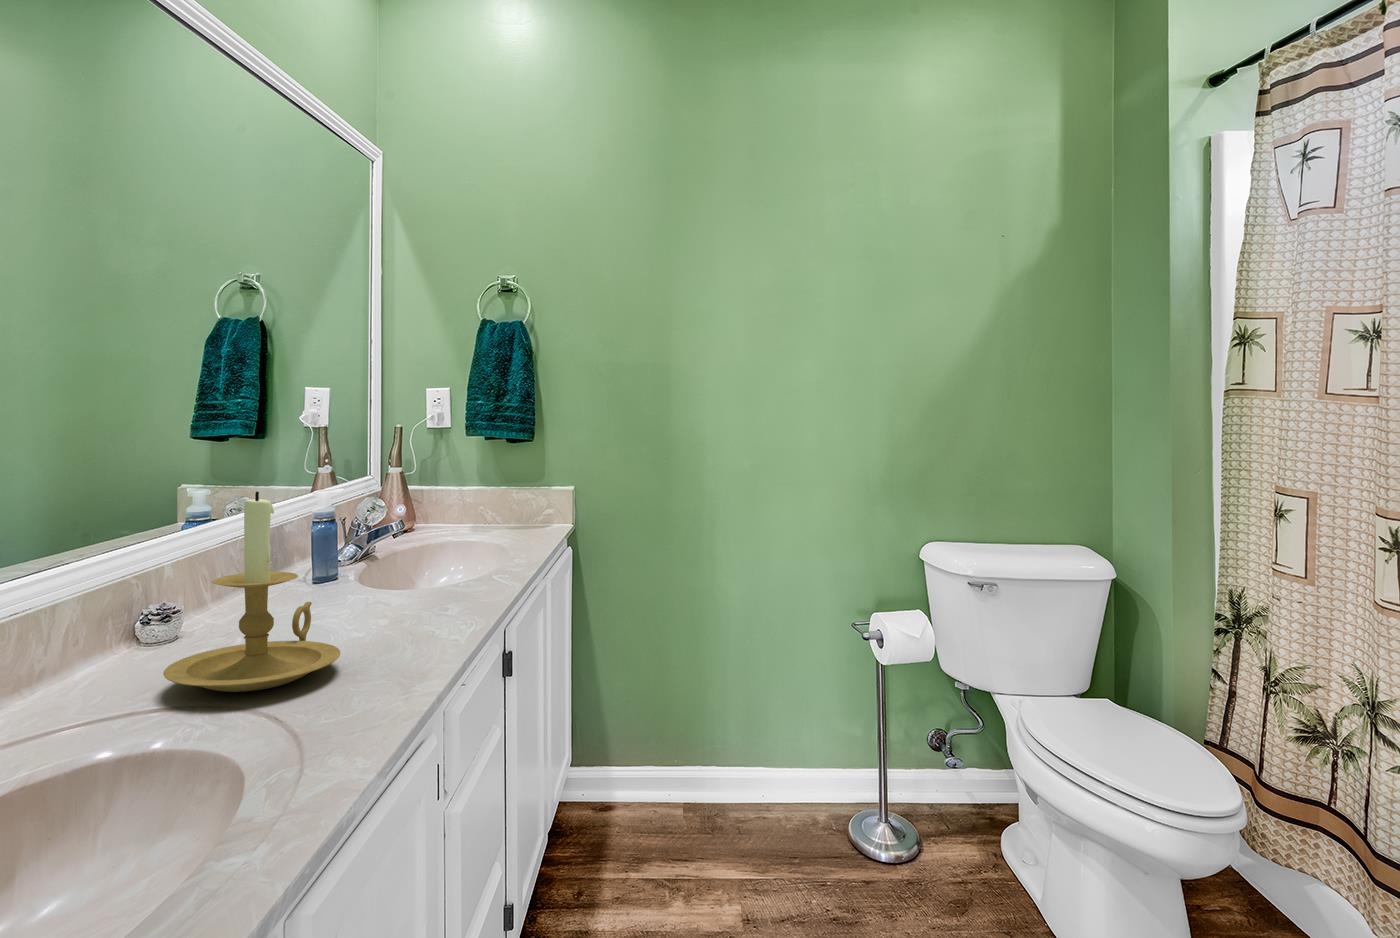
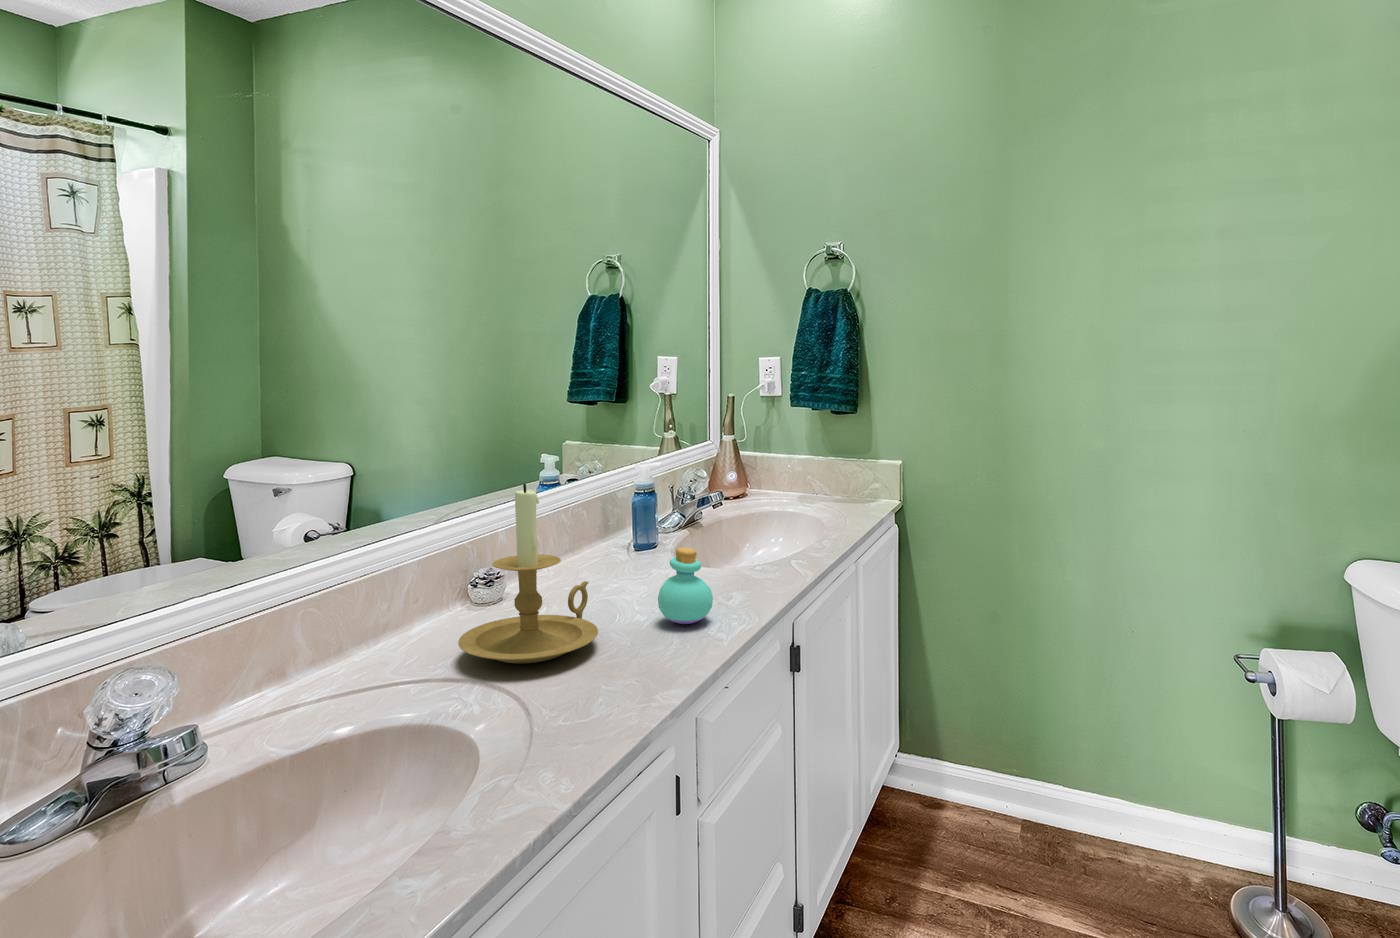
perfume bottle: none [393,560,451,636] -> present [658,547,713,624]

